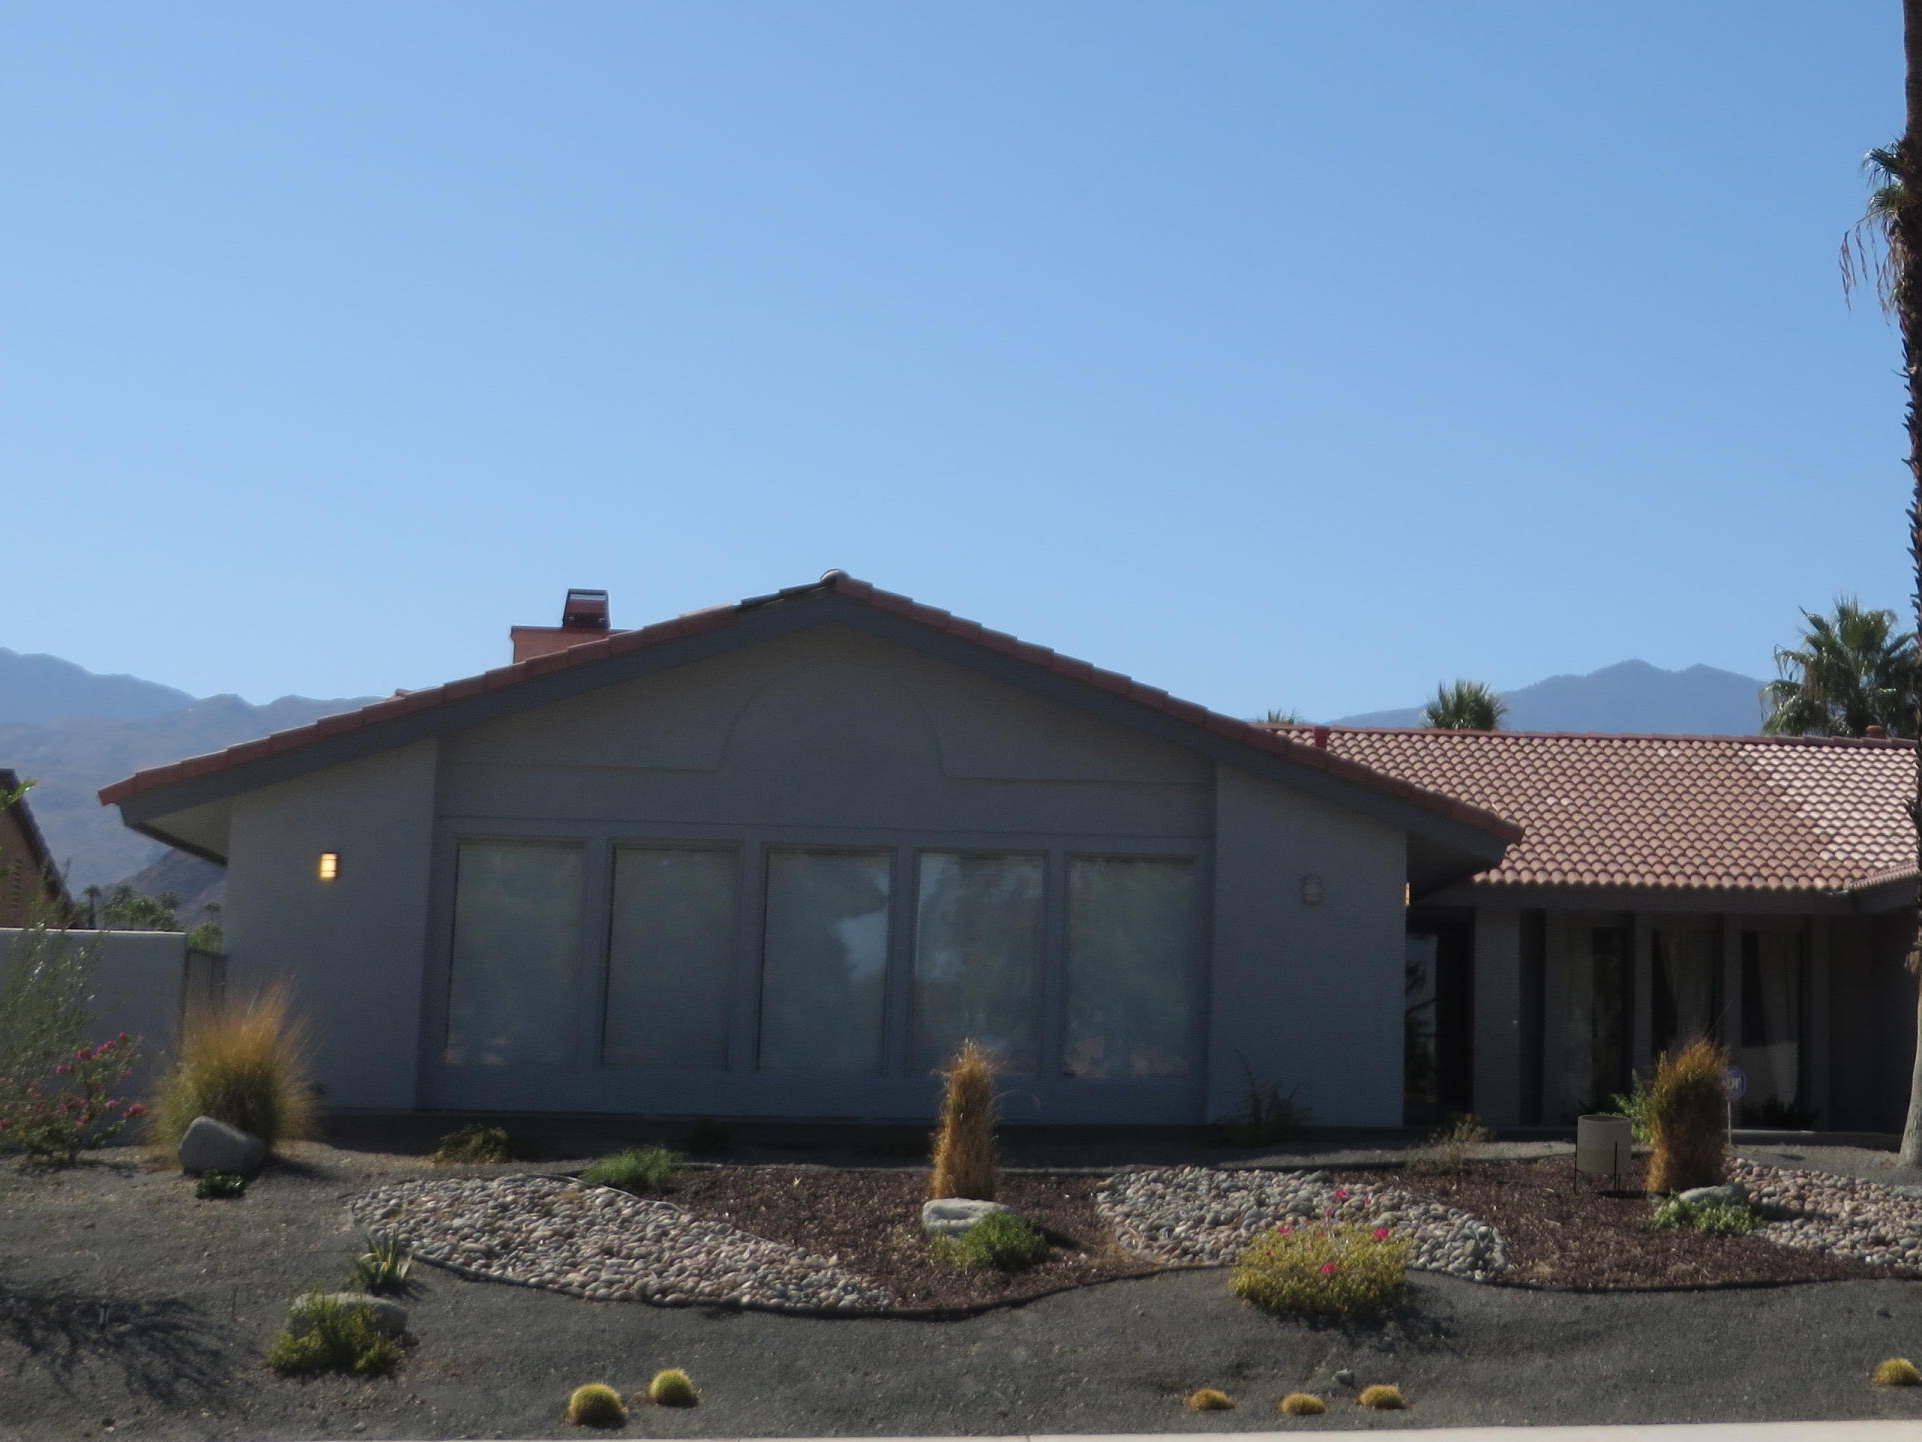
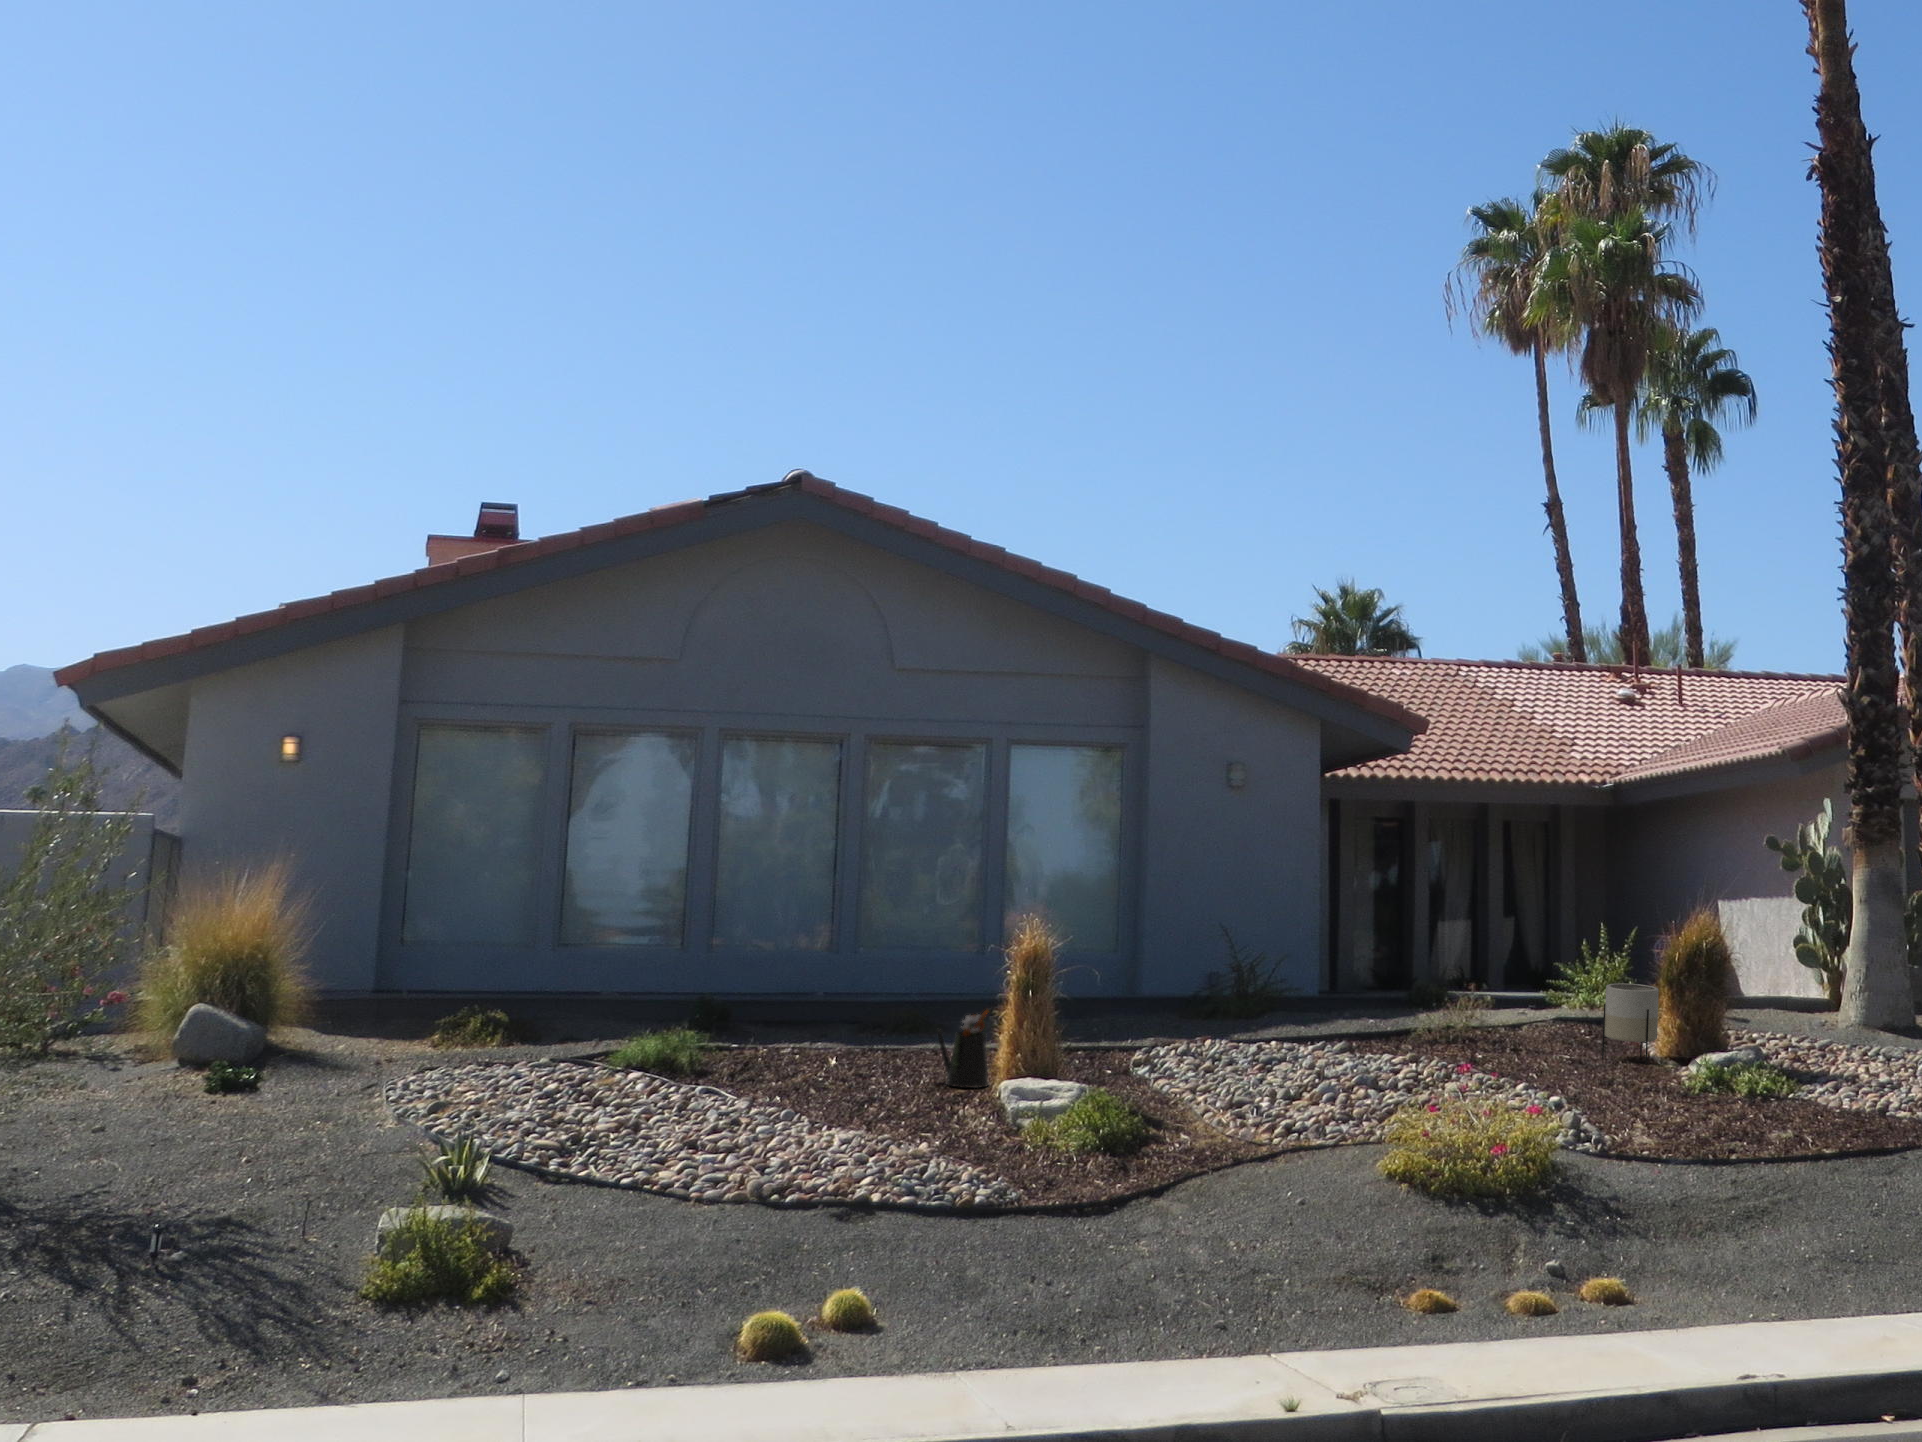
watering can: none [872,1129,929,1207] -> present [937,1011,991,1088]

